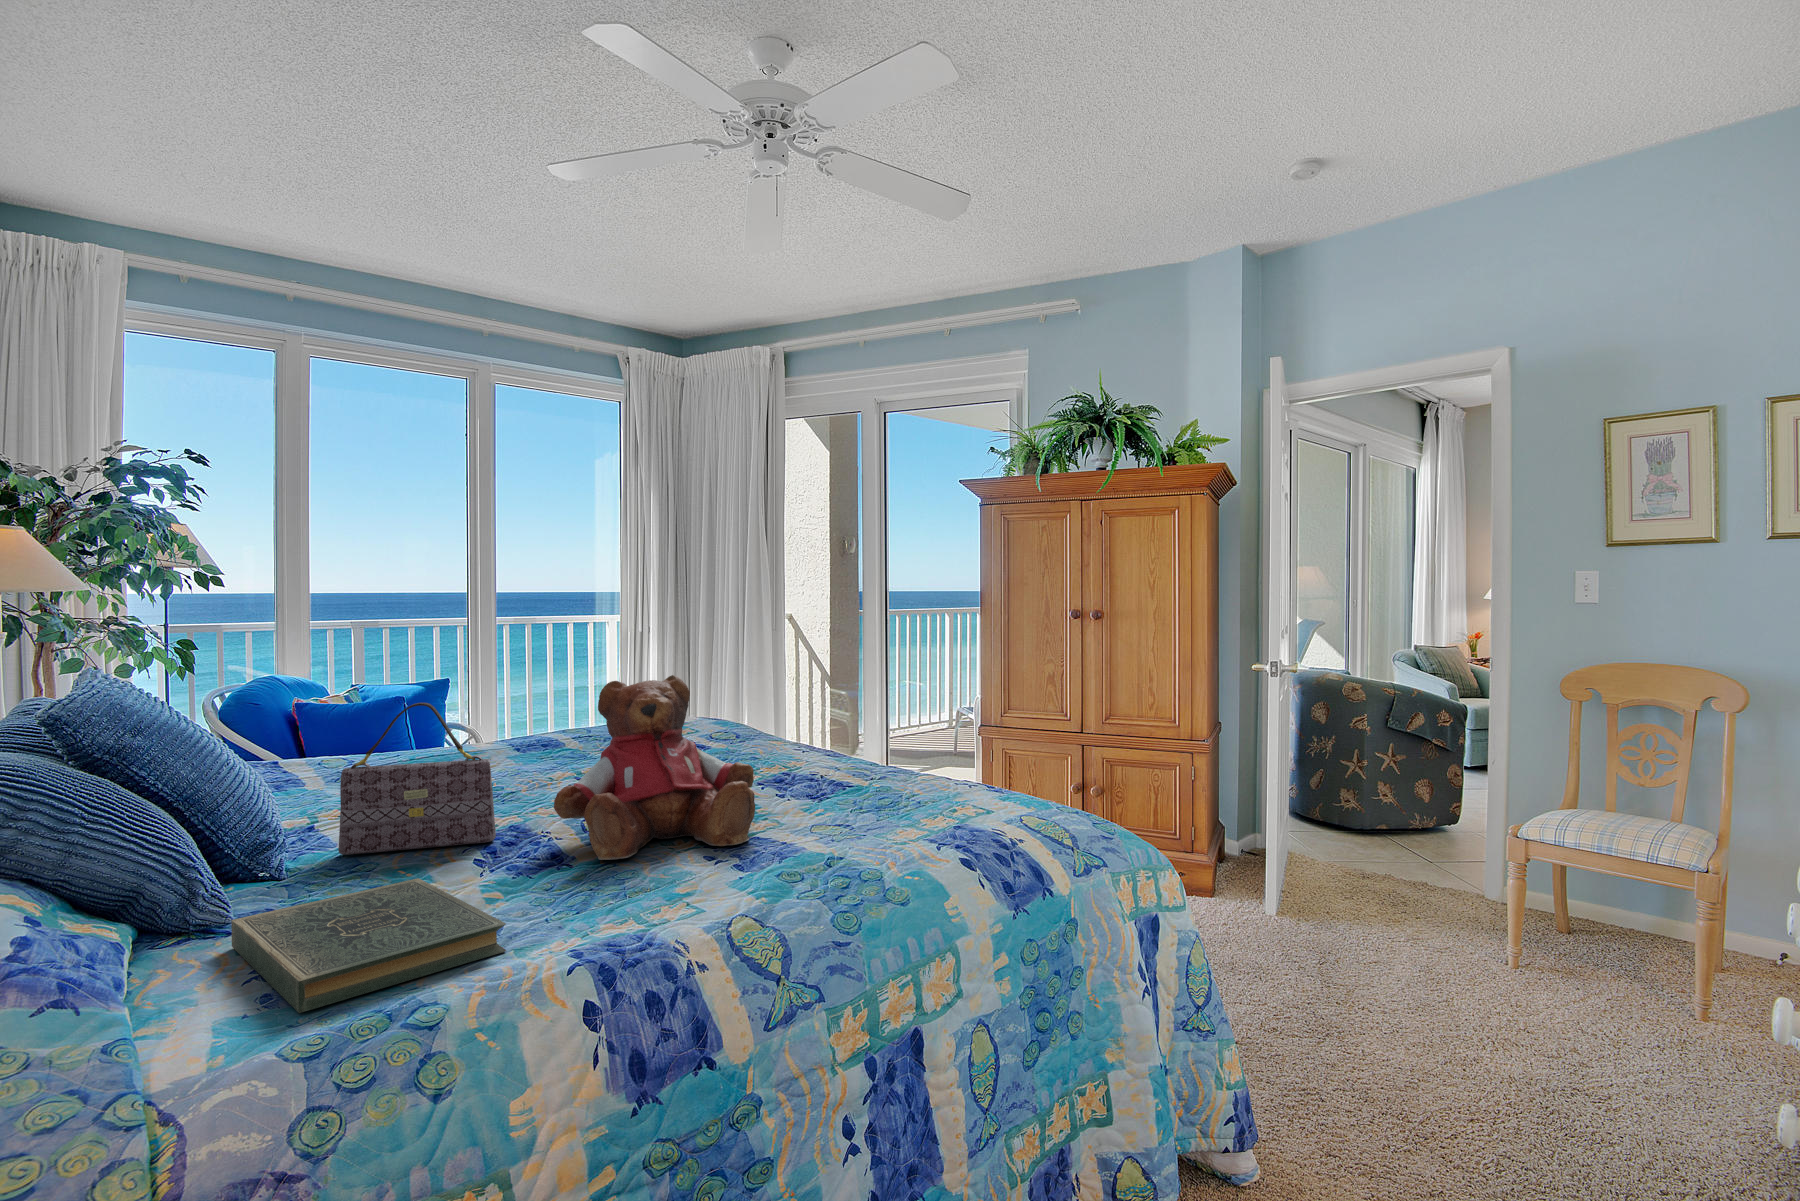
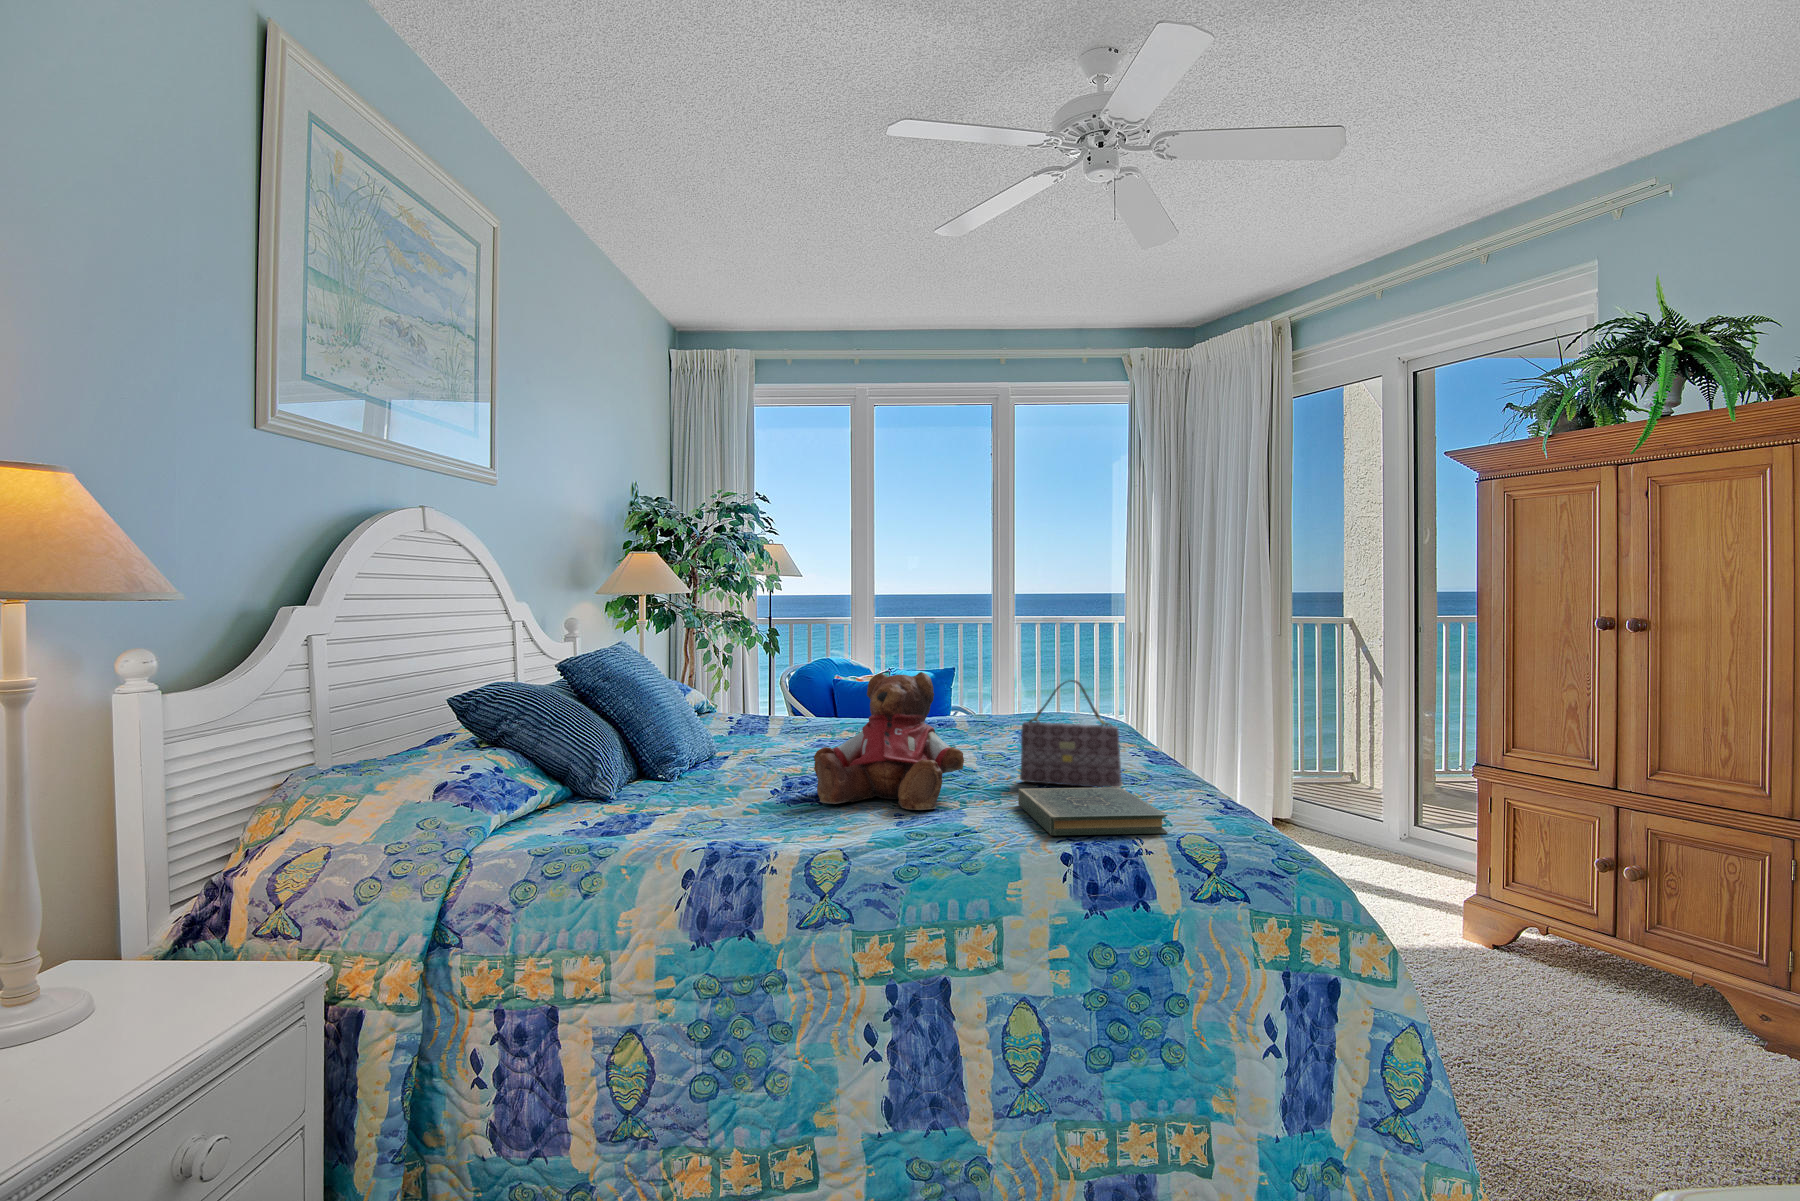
handbag: present [338,703,496,855] -> present [1020,680,1122,787]
book: present [231,878,506,1013] -> present [1018,787,1168,835]

